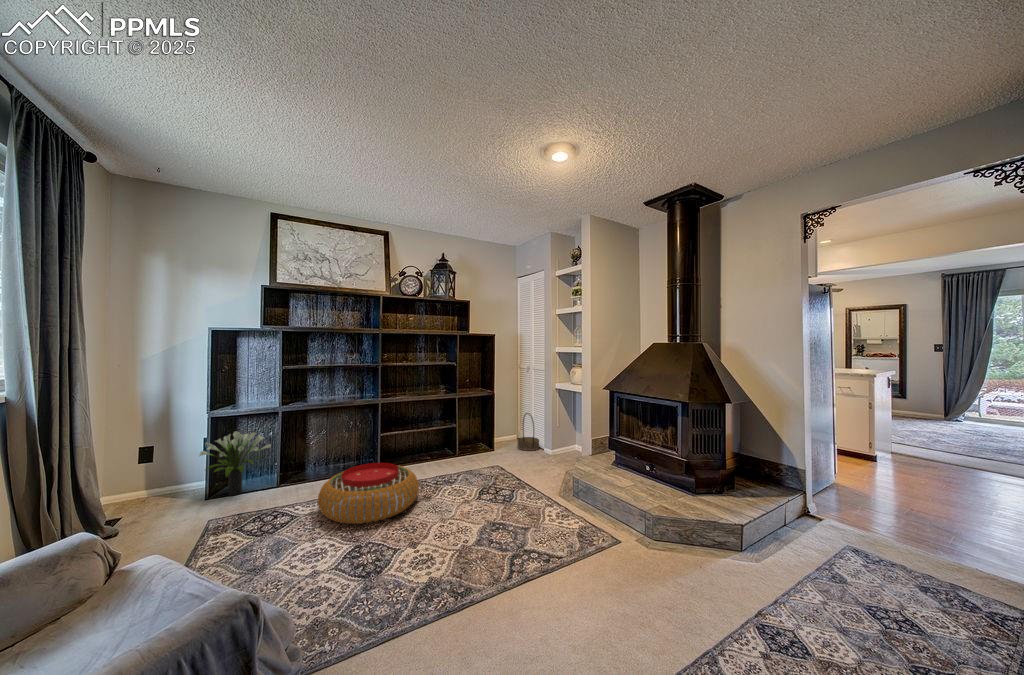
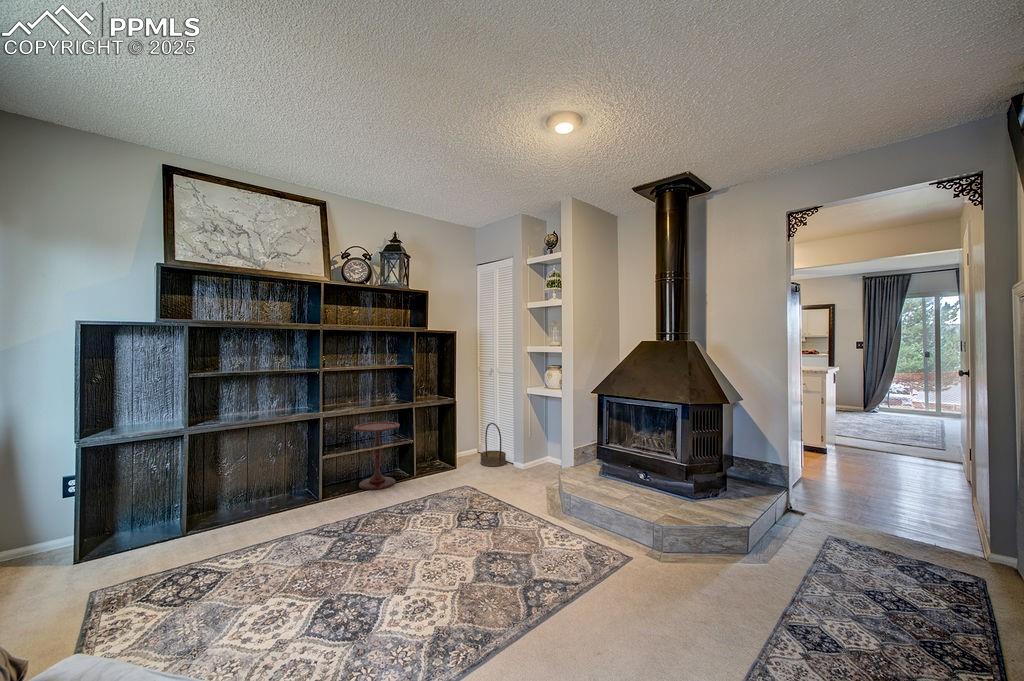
side table: none [410,408,446,463] -> present [354,422,400,490]
potted plant: present [199,431,271,496] -> none [65,466,173,555]
pouf: present [318,463,419,524] -> none [256,493,386,574]

